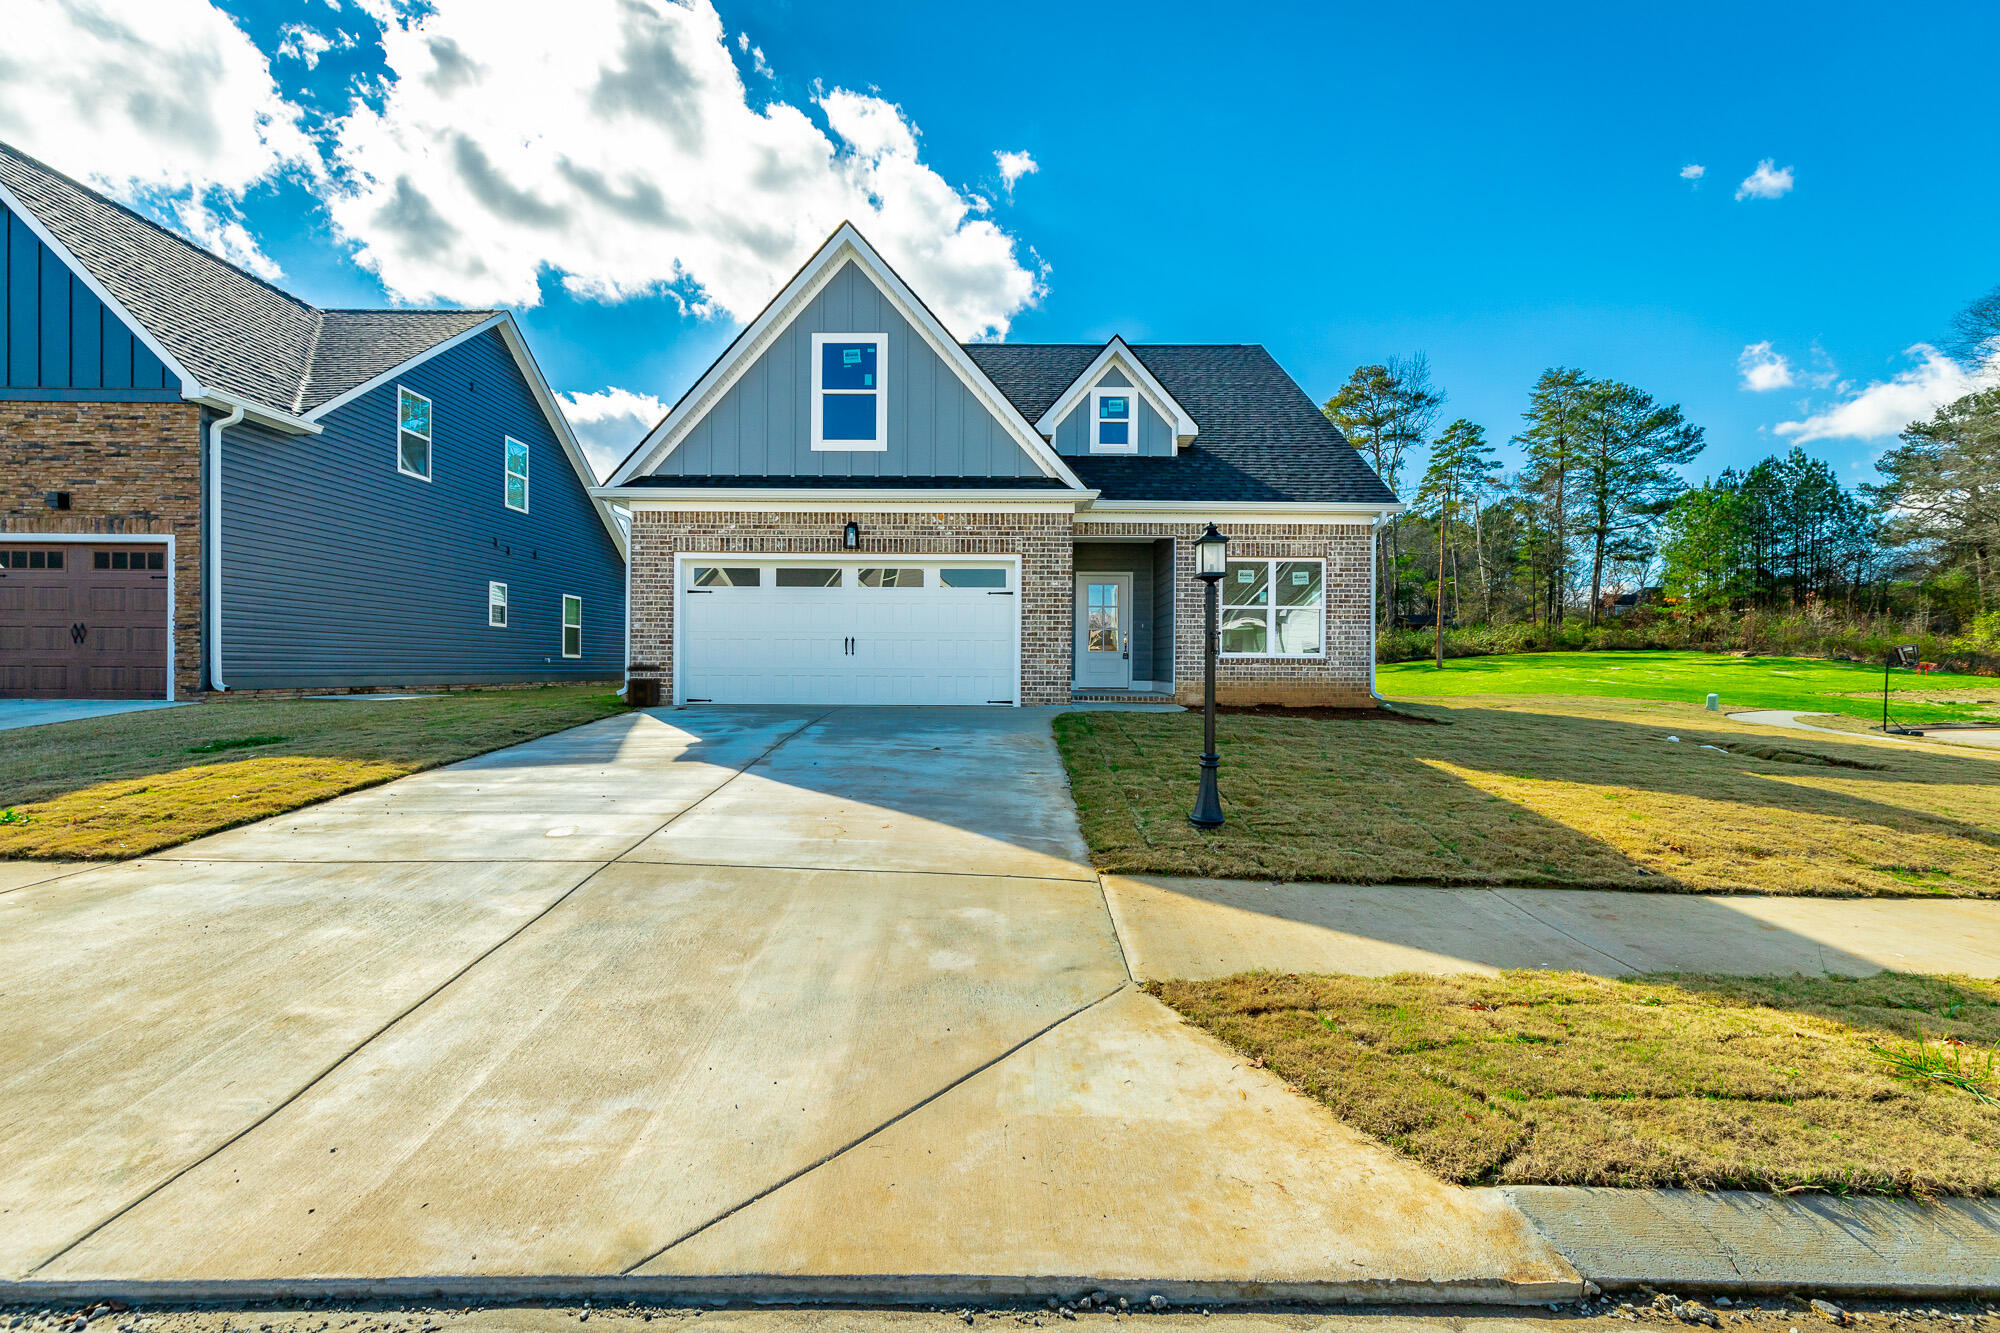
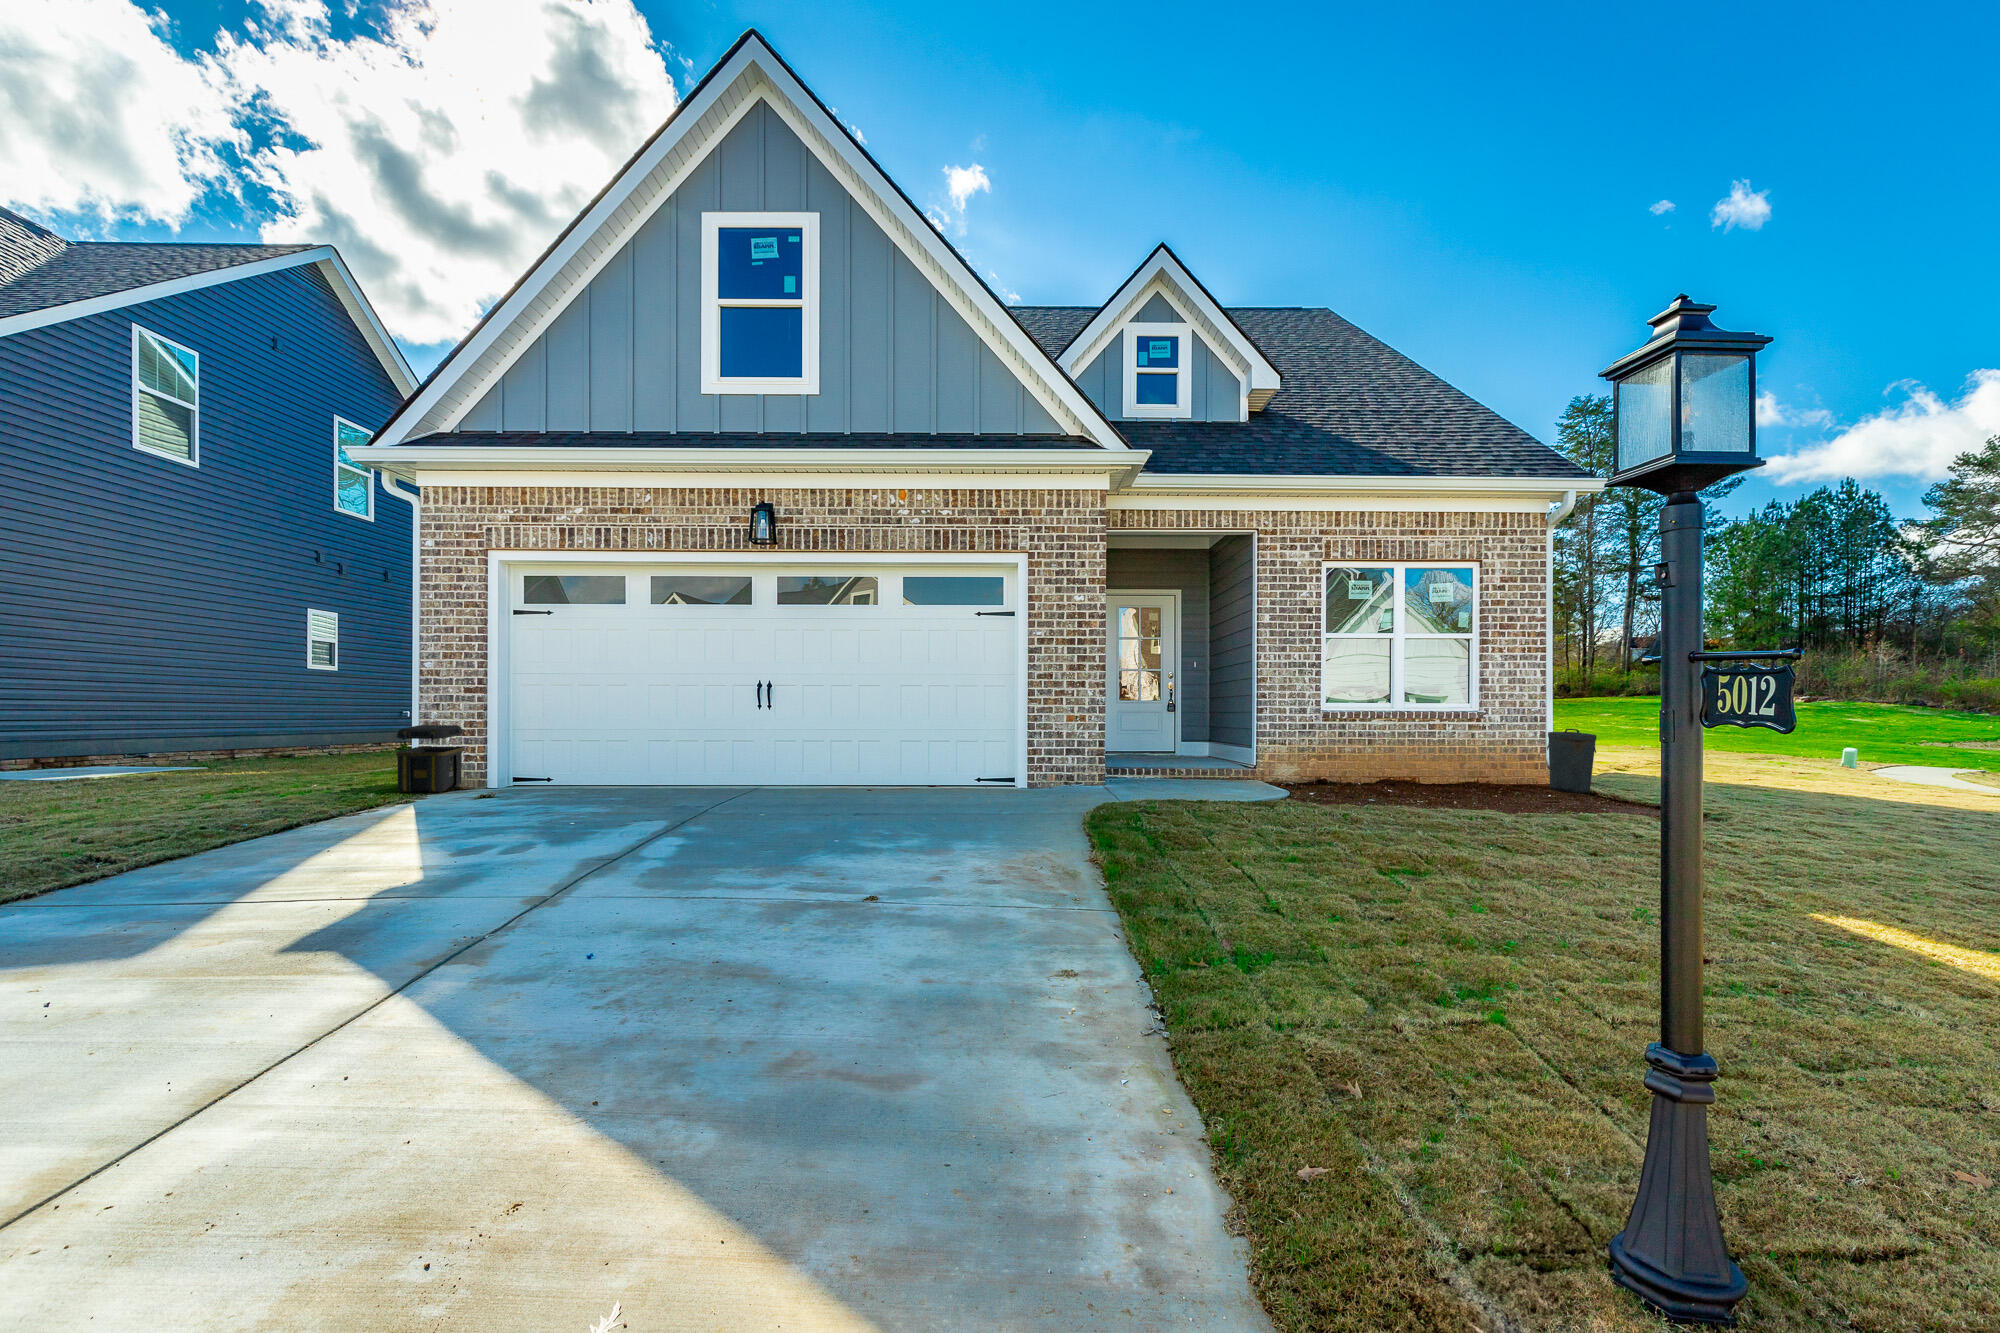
trash can: none [1367,671,1398,713] -> present [1547,729,1597,793]

